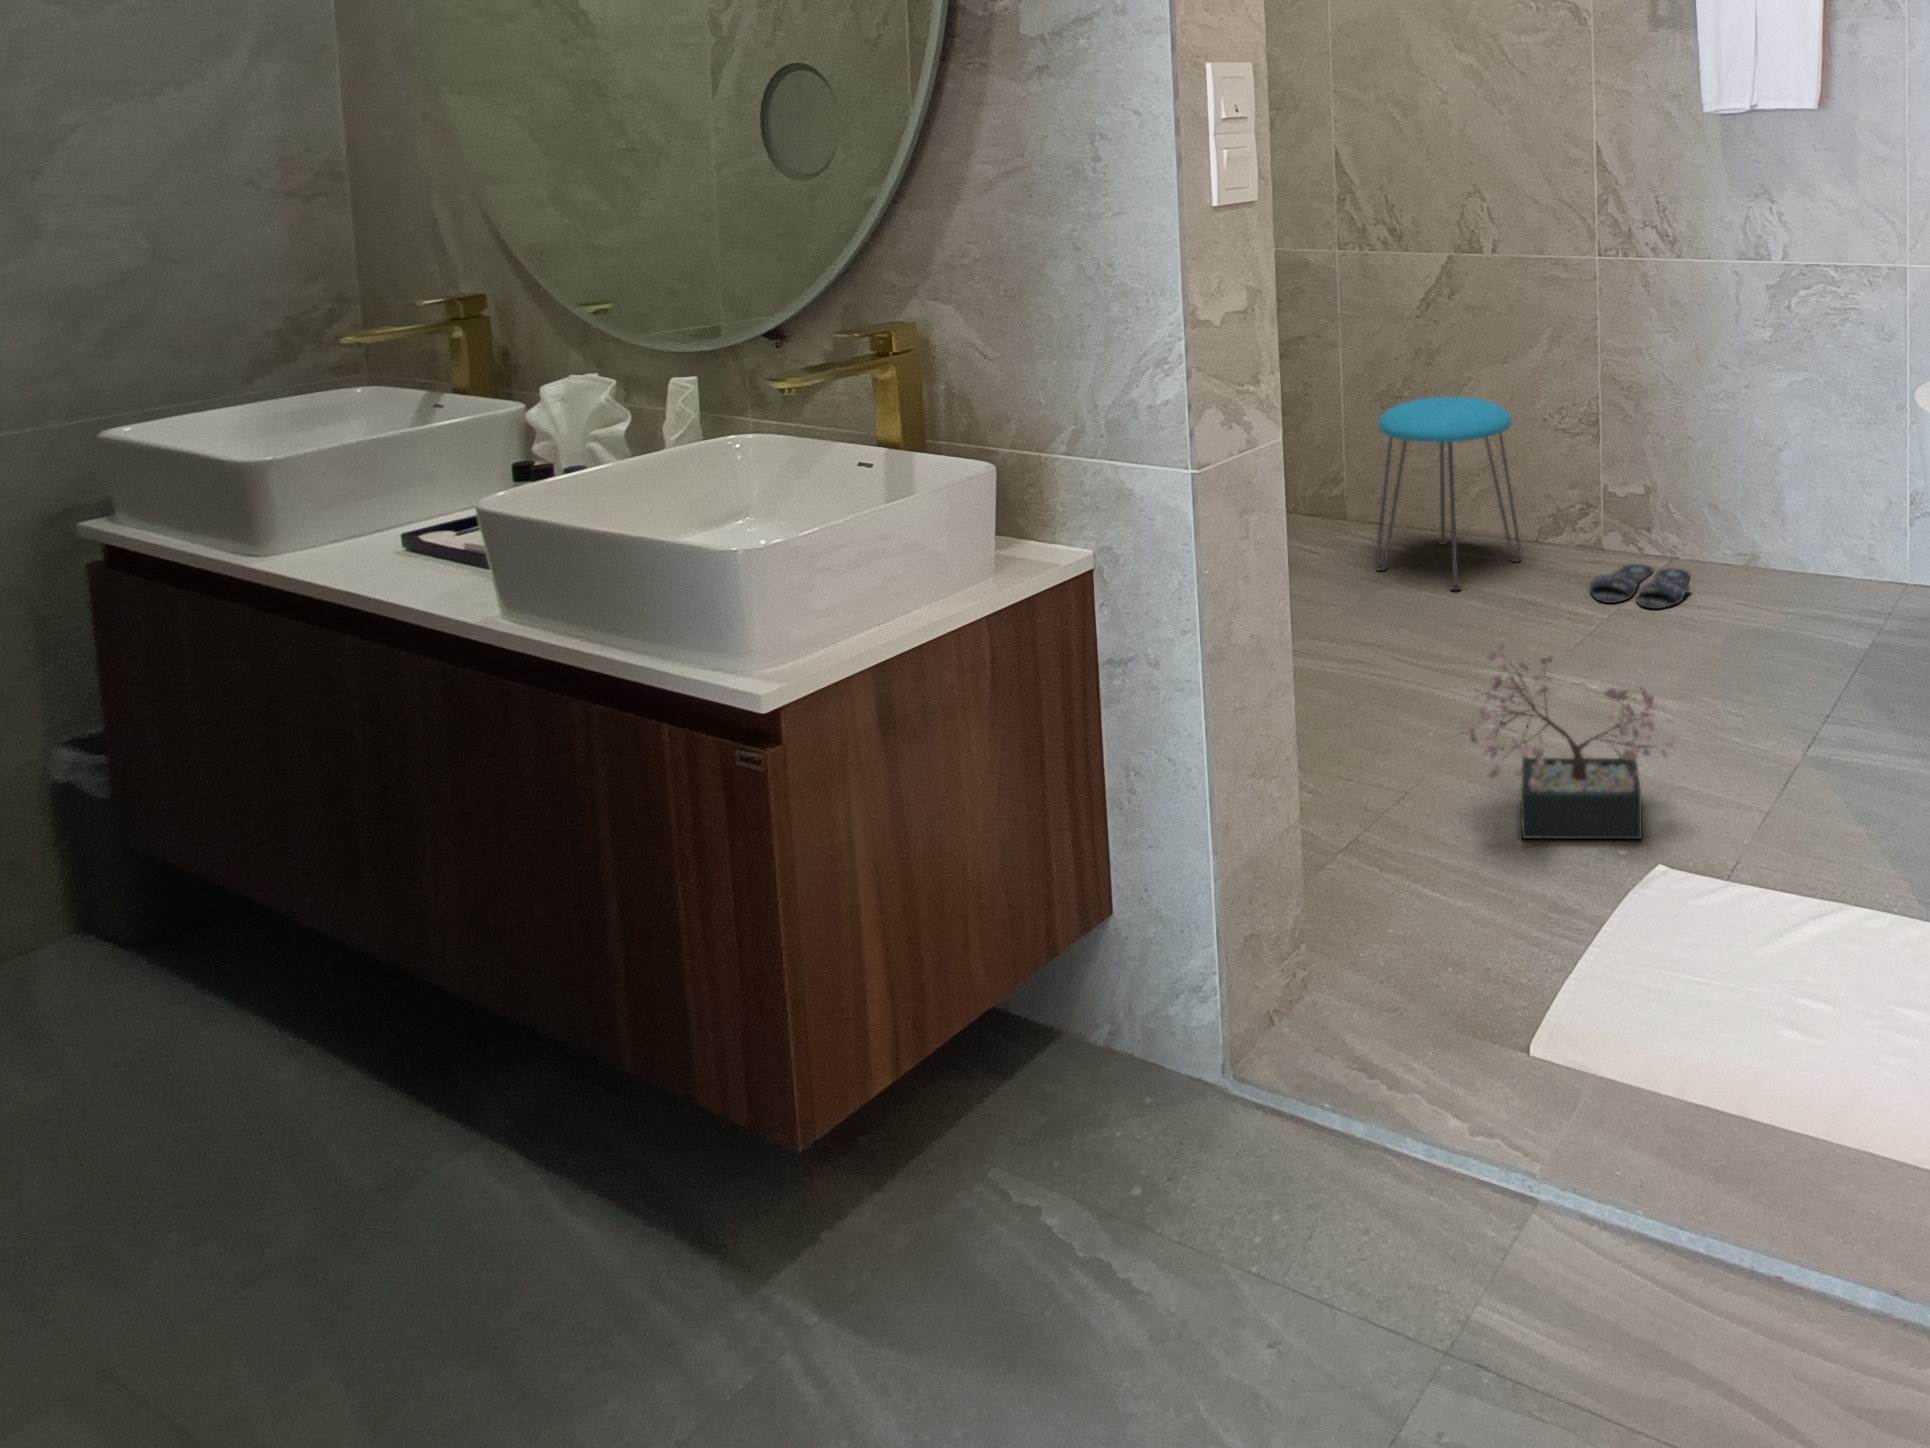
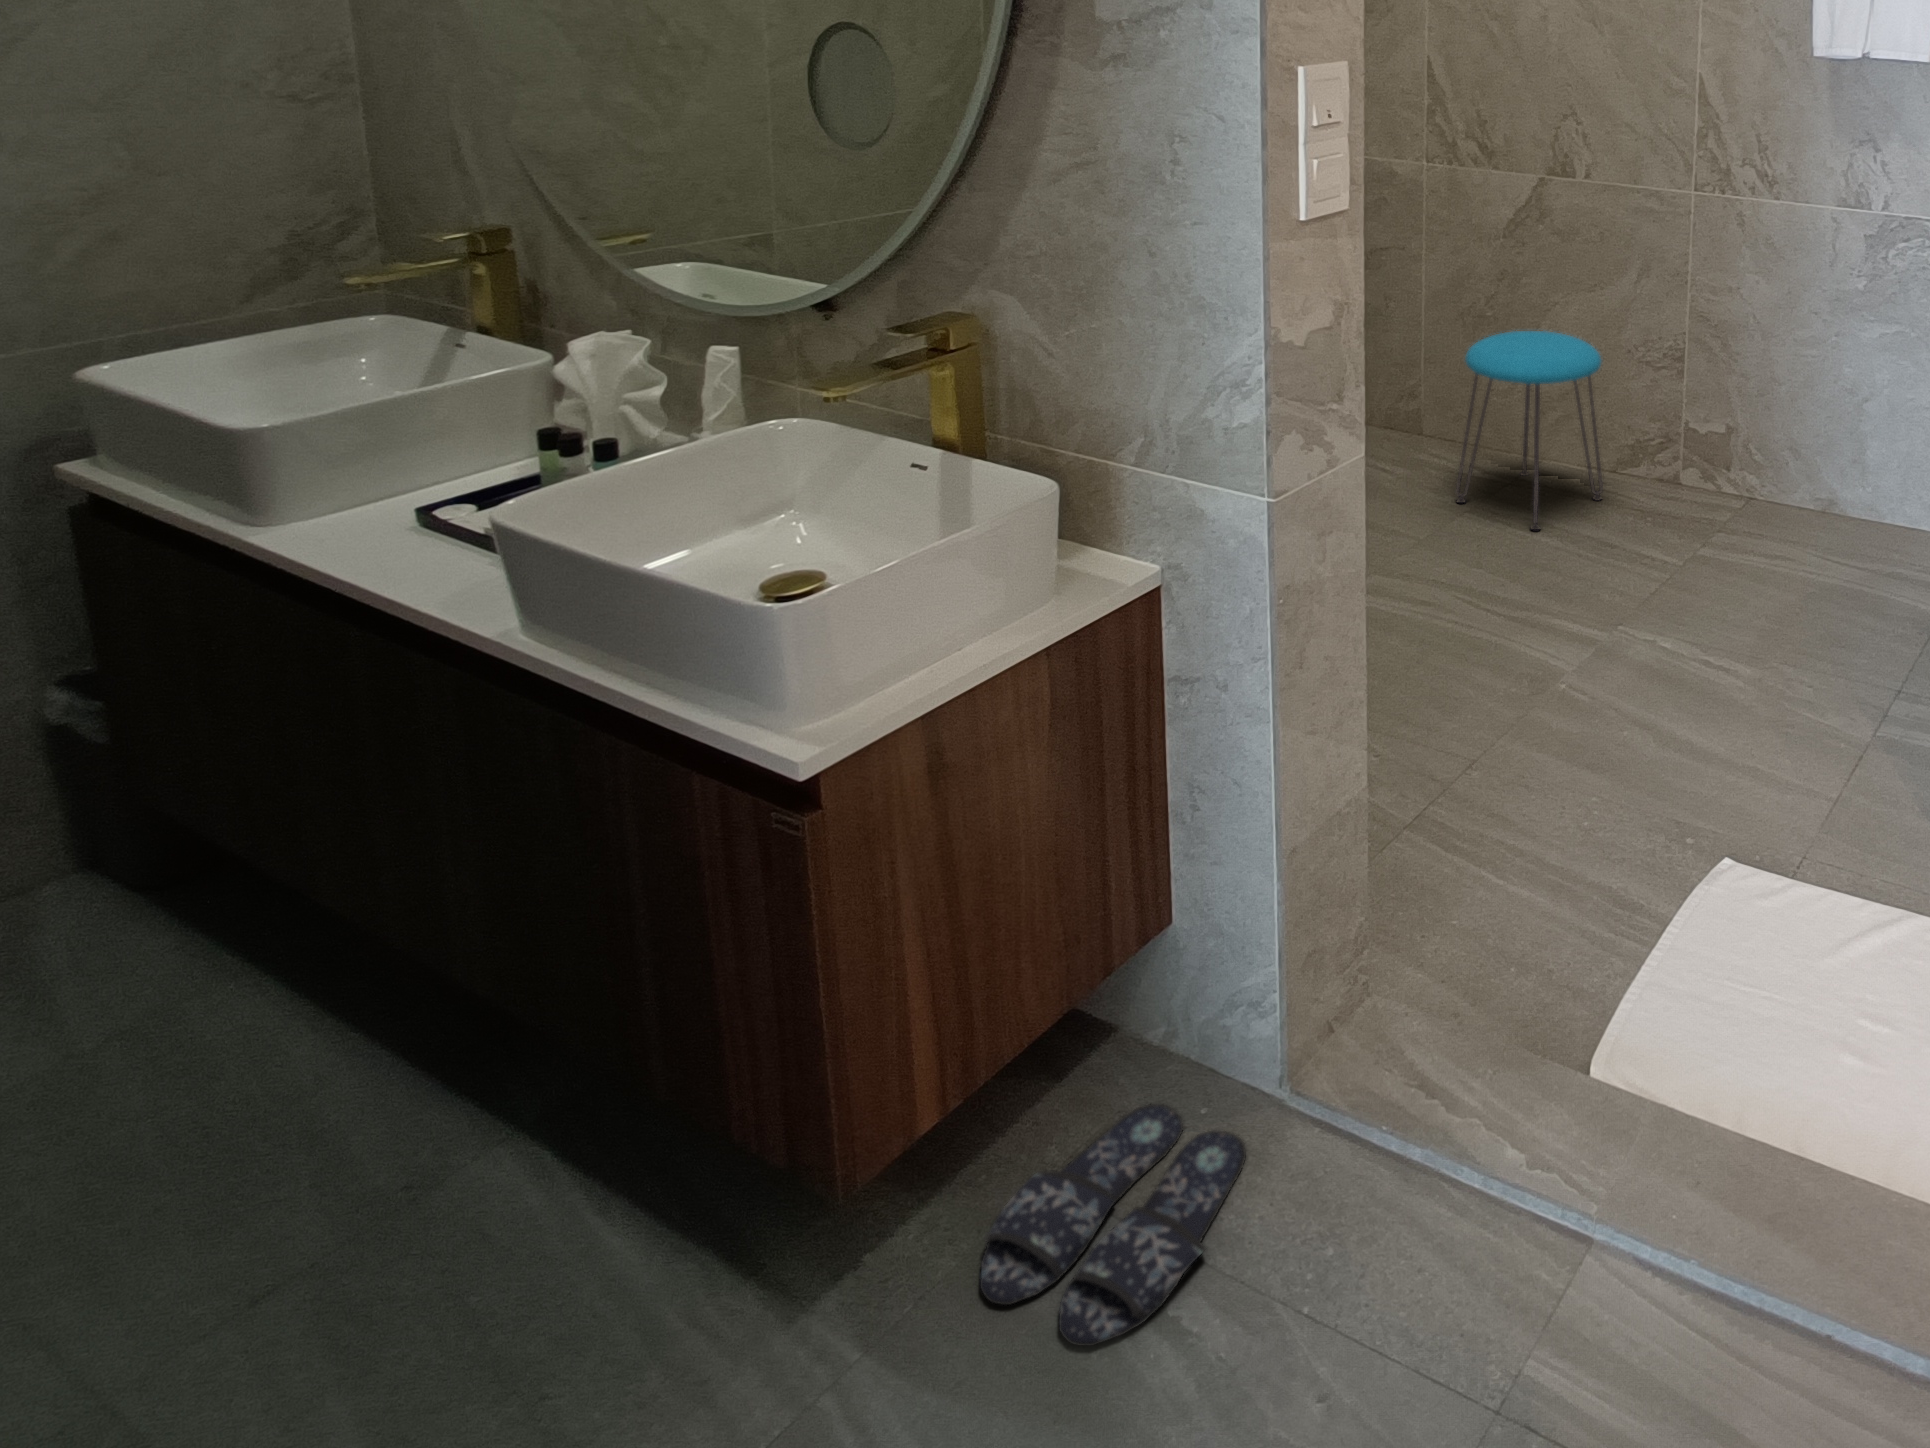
slippers: present [1590,564,1690,609] -> present [980,1104,1246,1346]
decorative plant: present [1468,644,1674,839] -> none [1543,626,1751,829]

